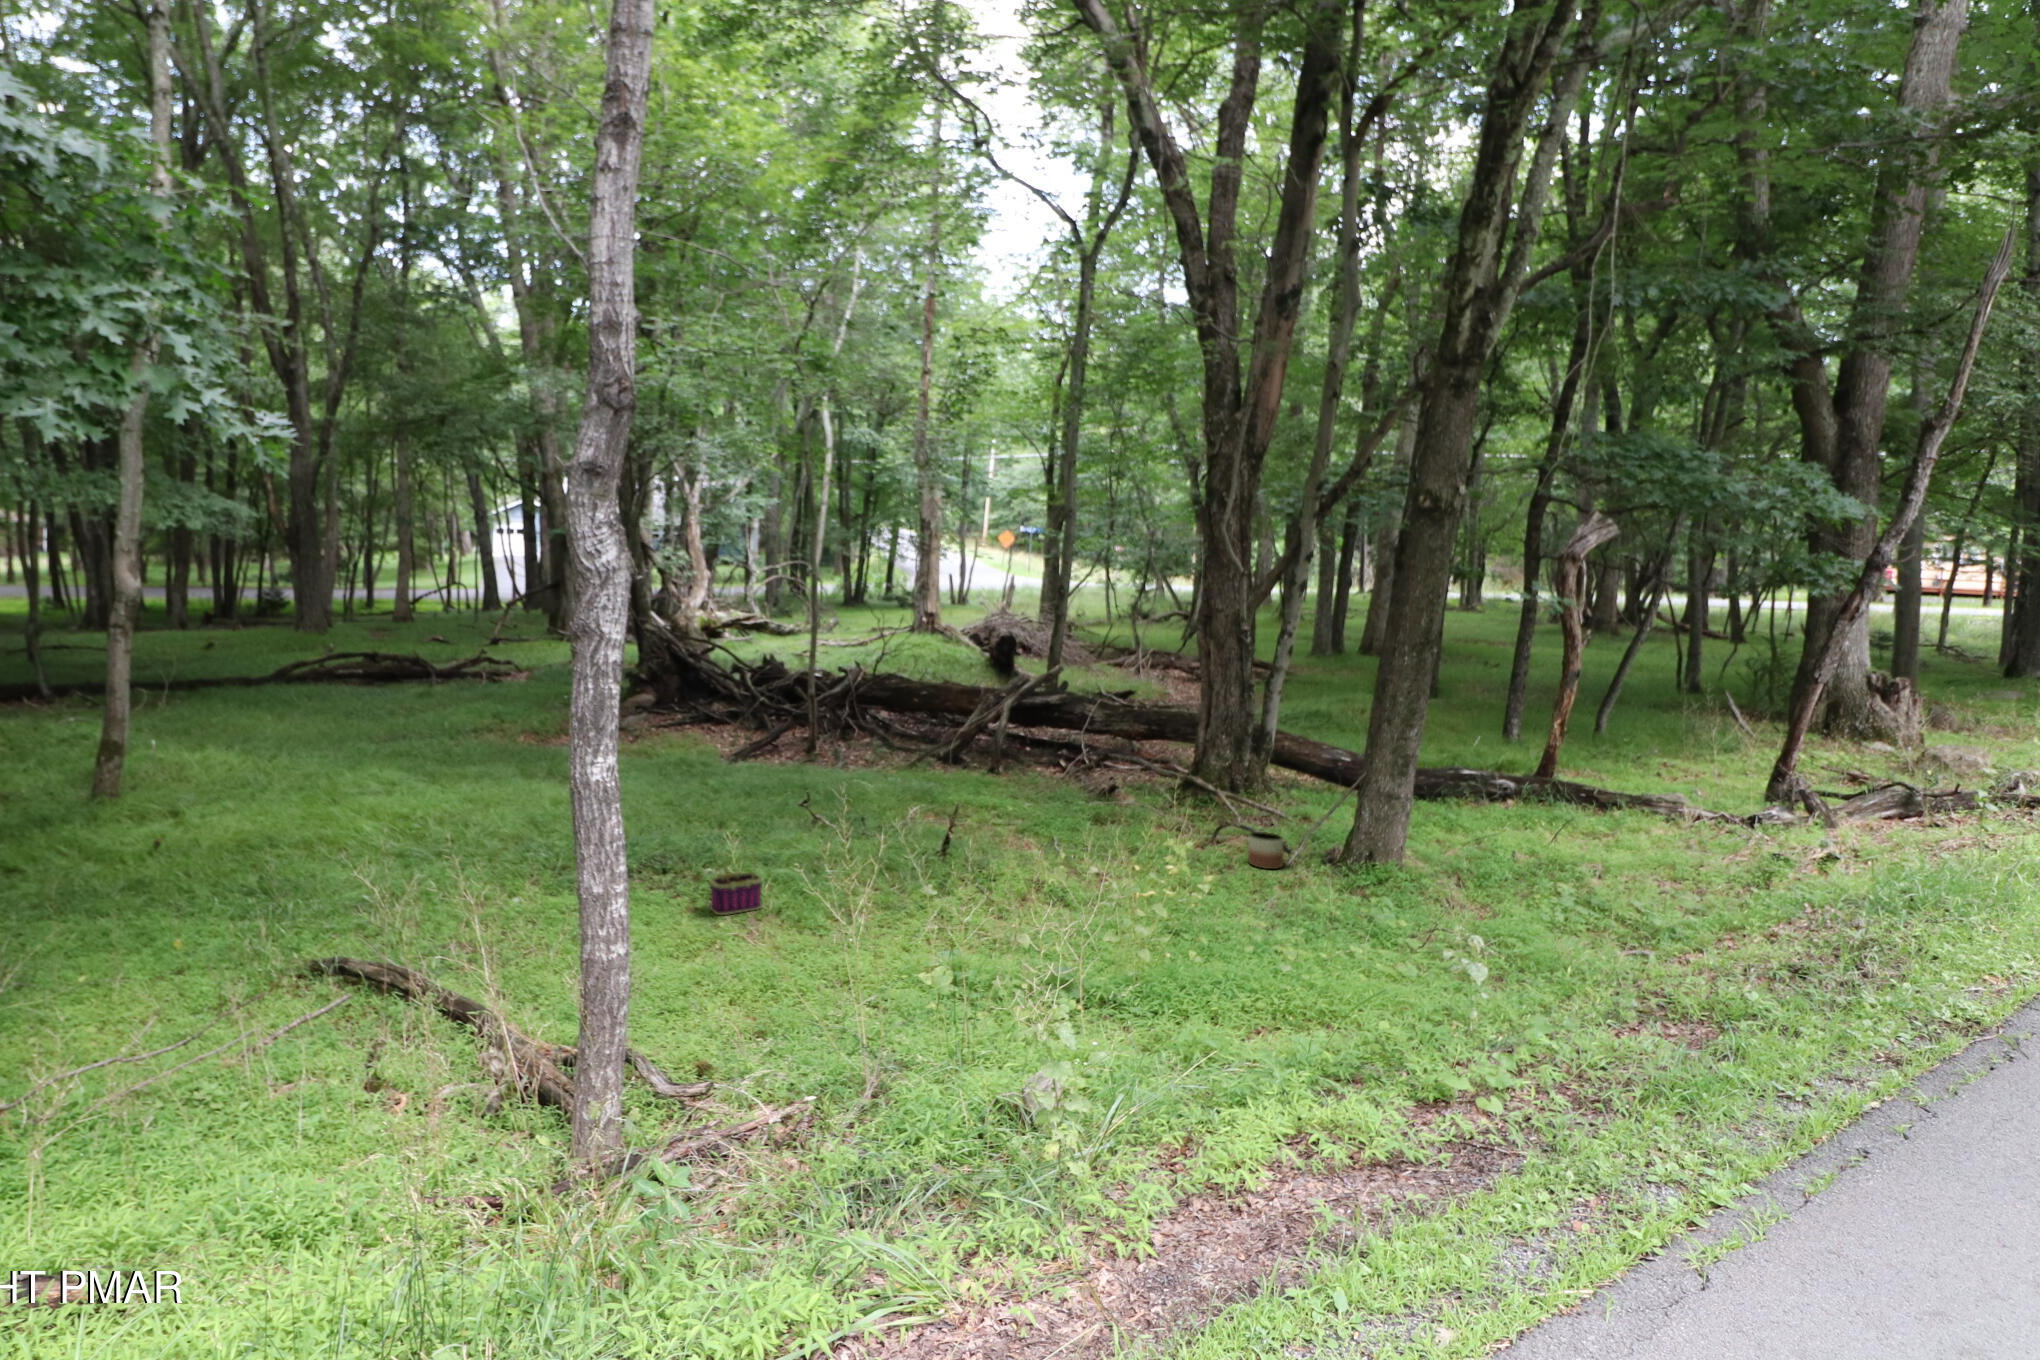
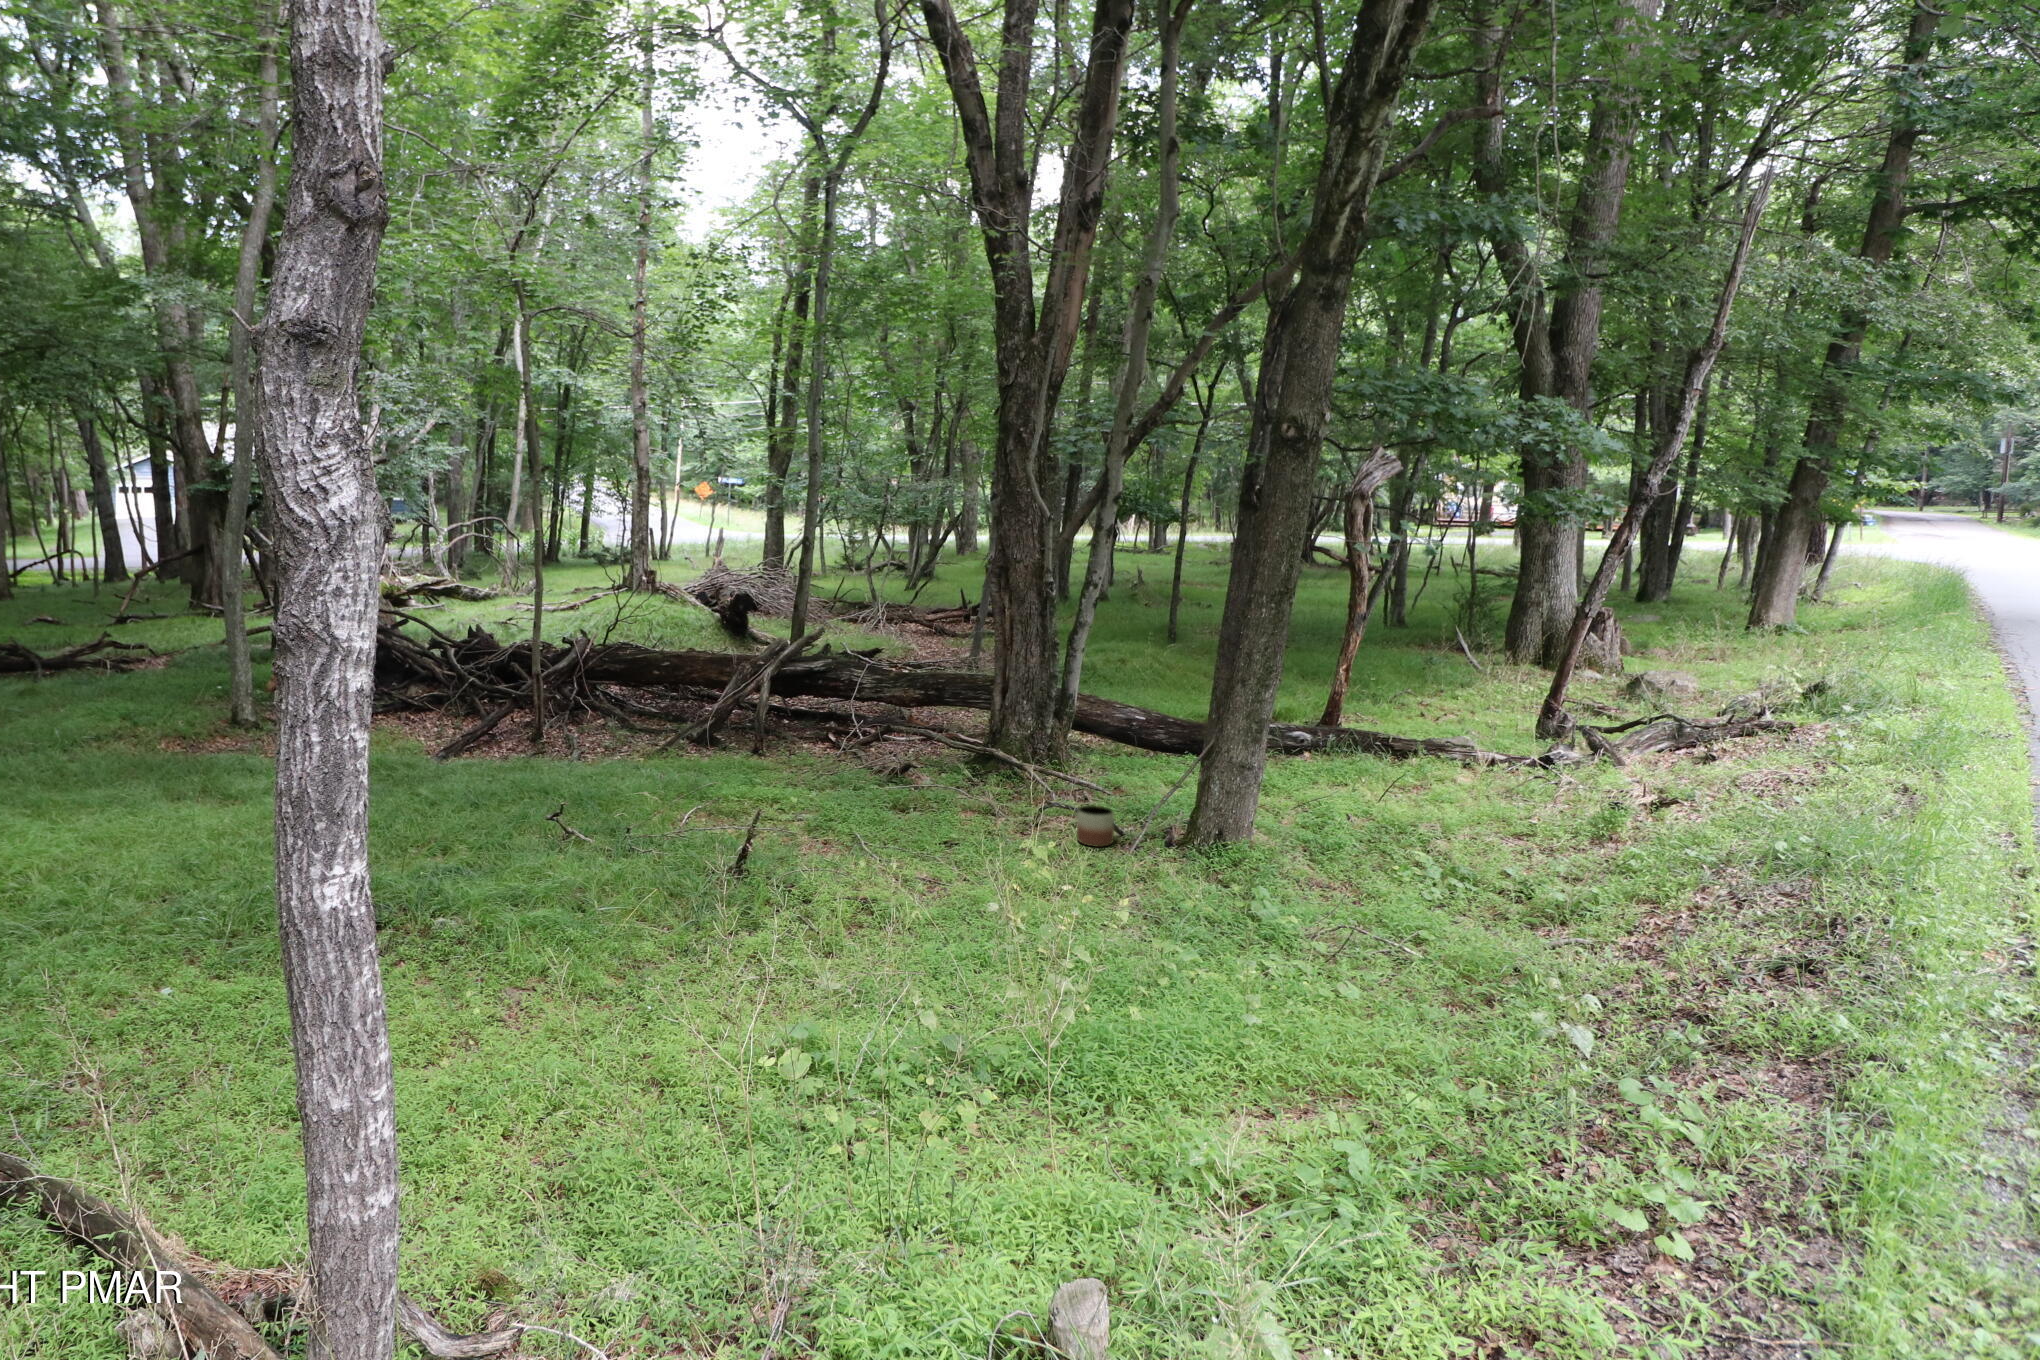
basket: present [709,841,763,915] -> none [452,891,529,1000]

